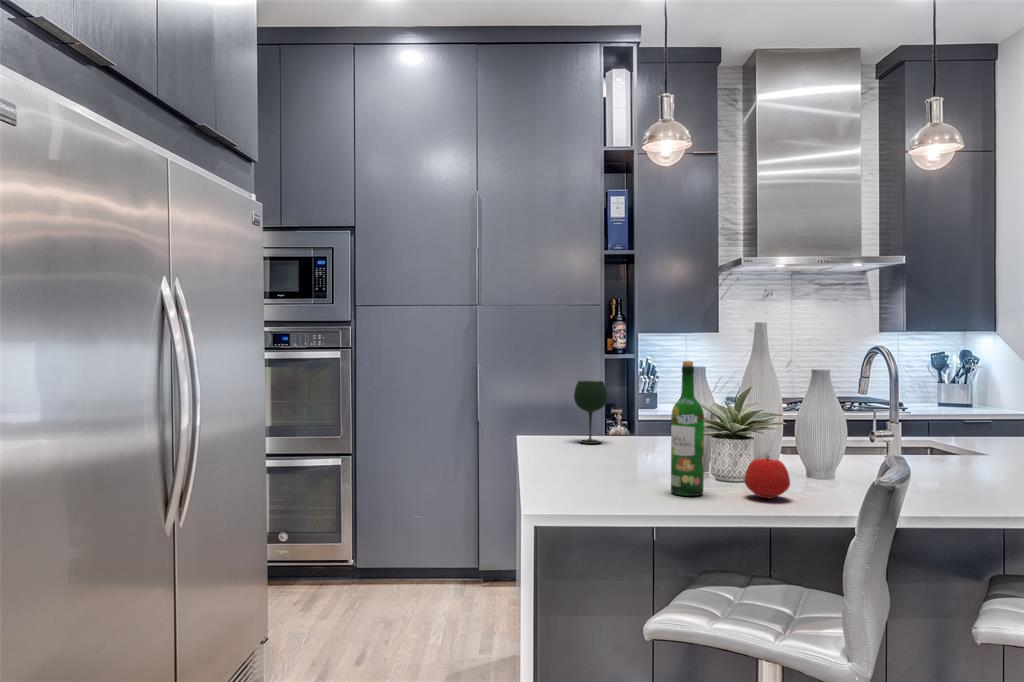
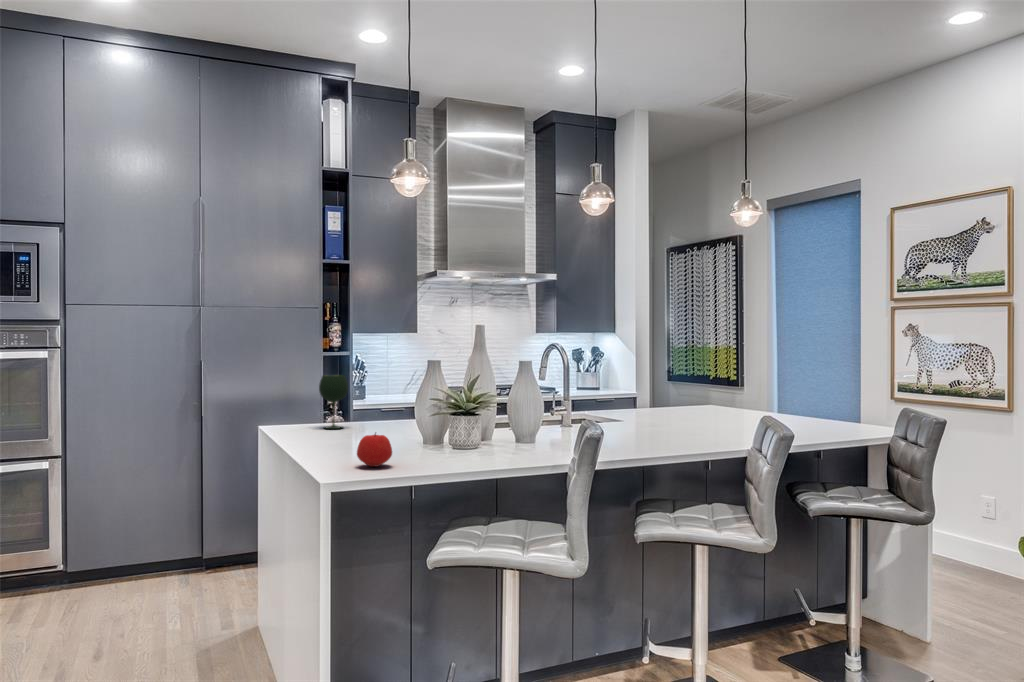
wine bottle: present [671,361,704,496] -> none [426,357,451,460]
apple: present [745,456,790,499] -> present [357,433,392,467]

